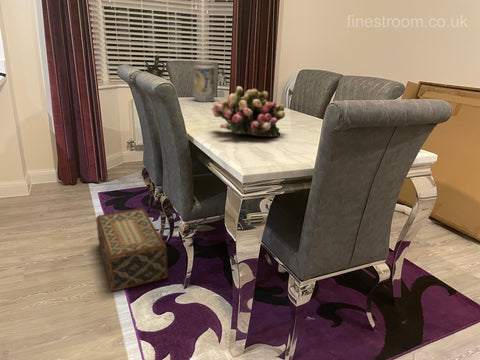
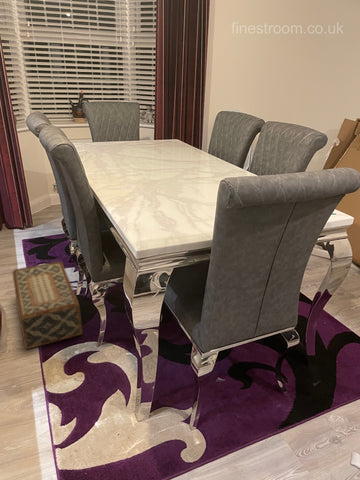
decorative vase: present [193,62,216,102] -> none [113,105,138,147]
flower arrangement: present [212,86,285,137] -> none [119,142,196,197]

